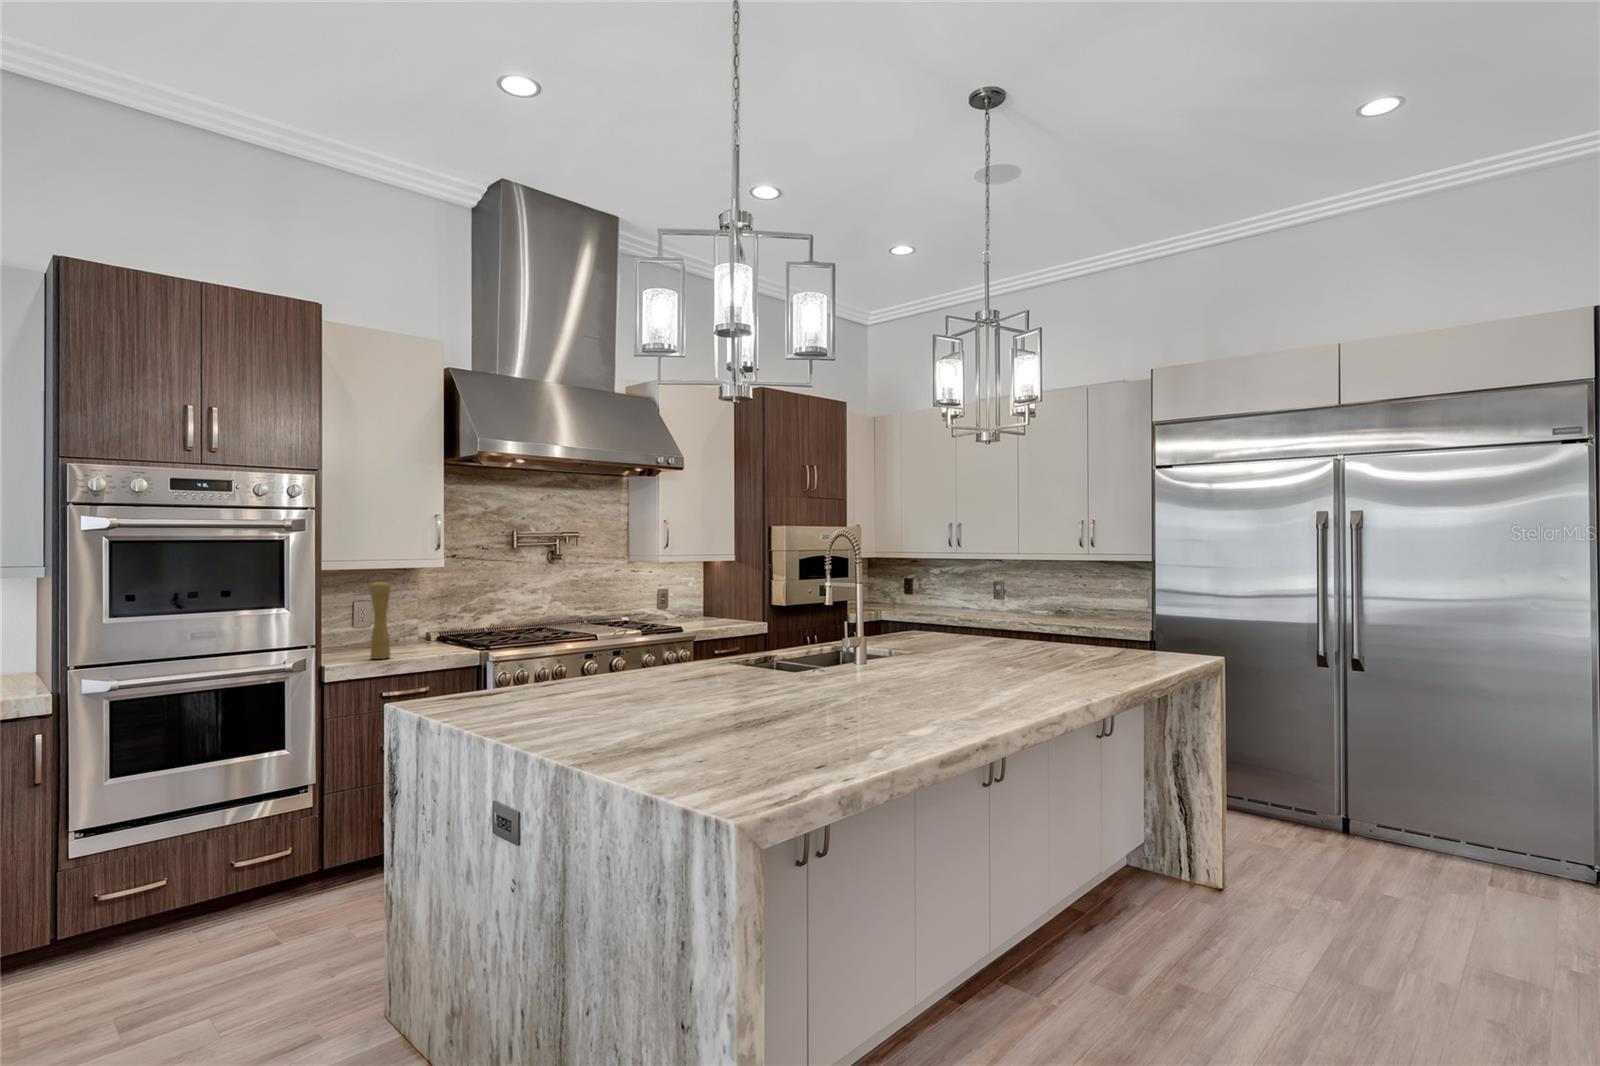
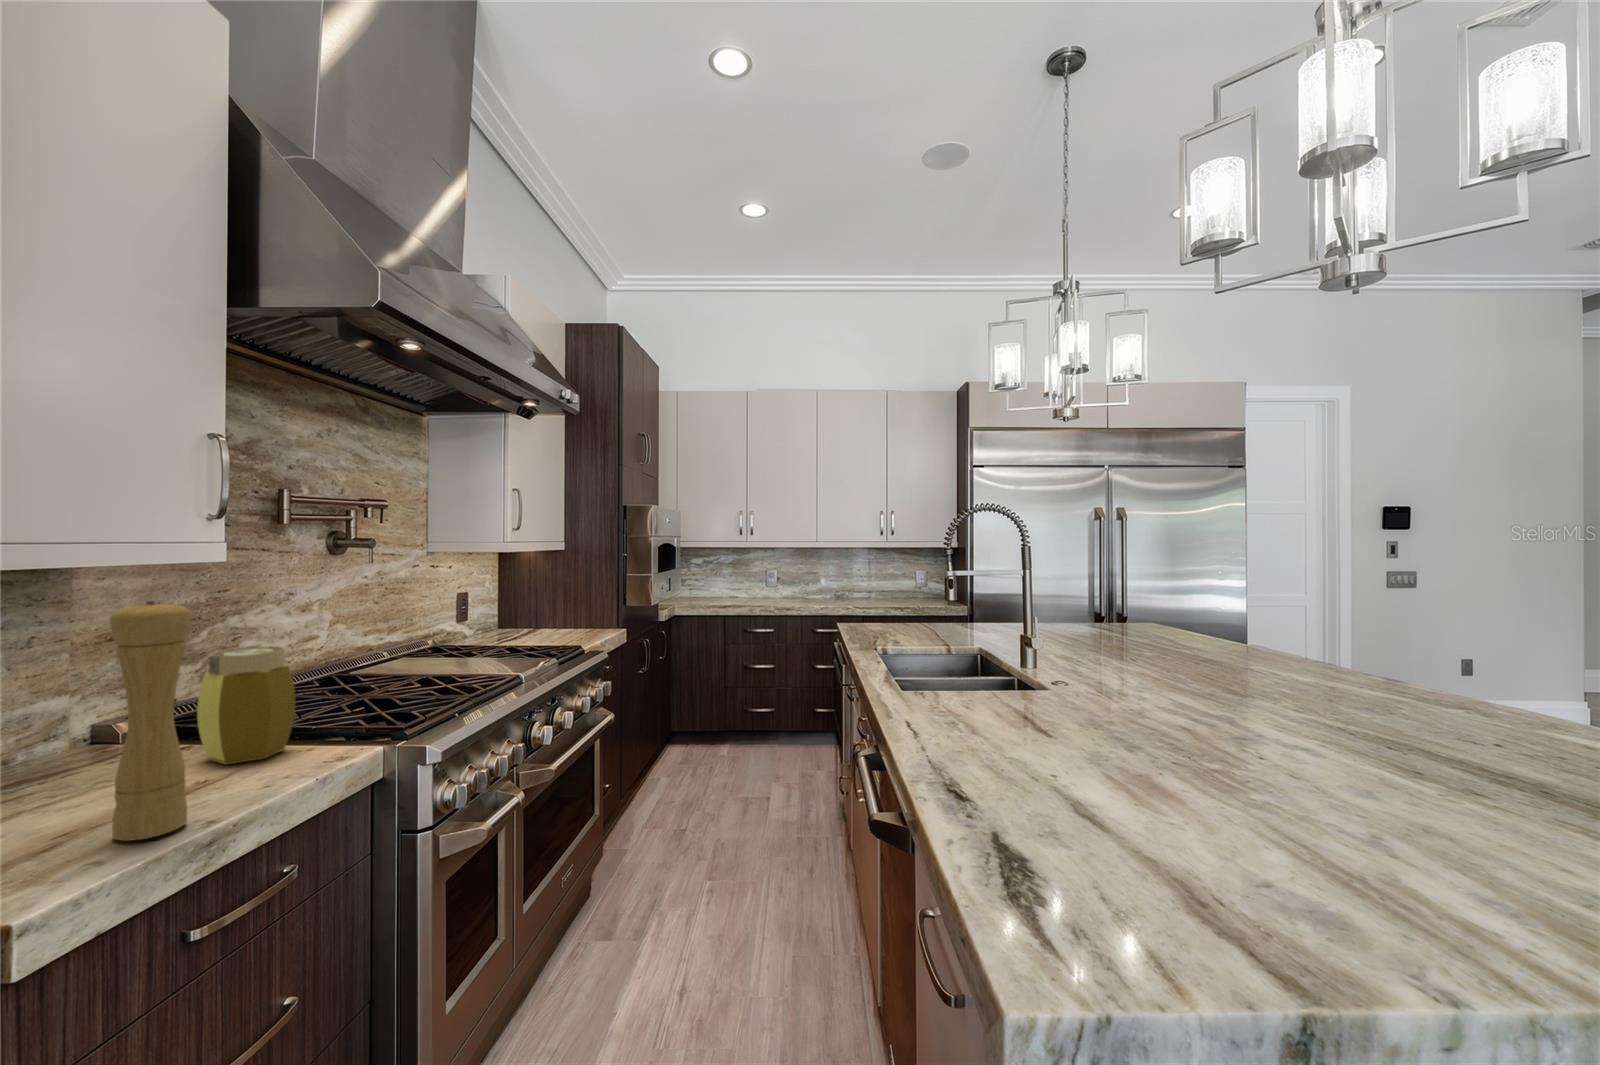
jar: none [426,604,456,648] -> present [197,646,295,765]

